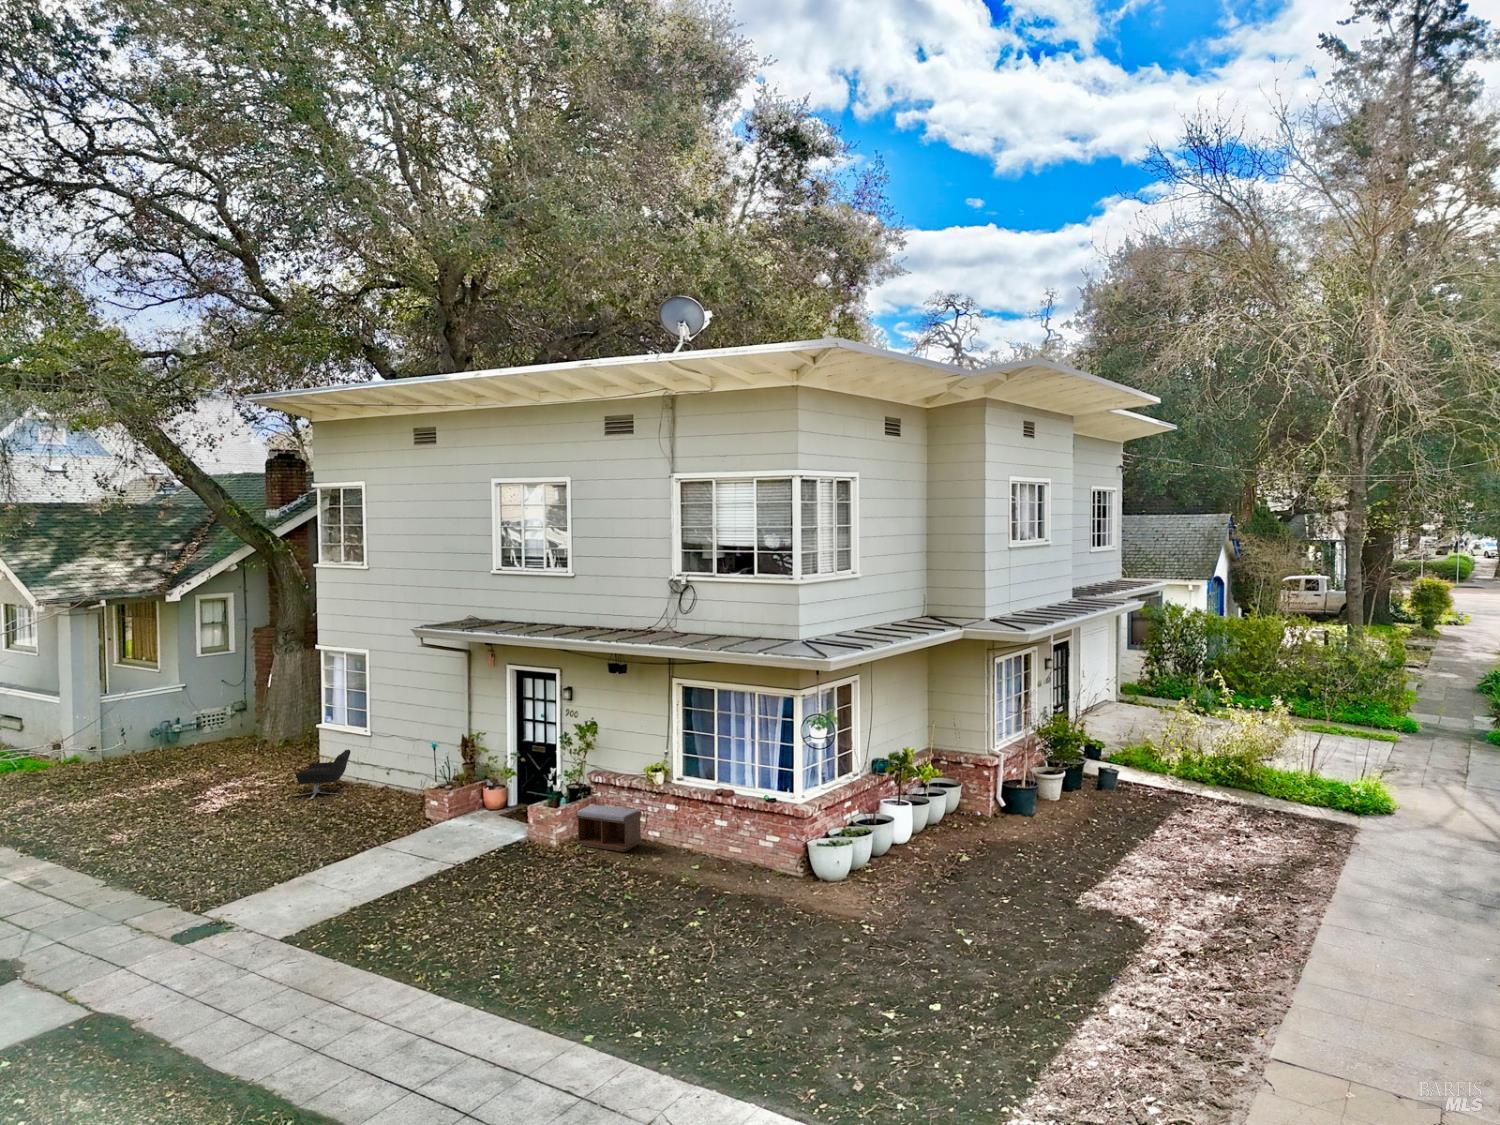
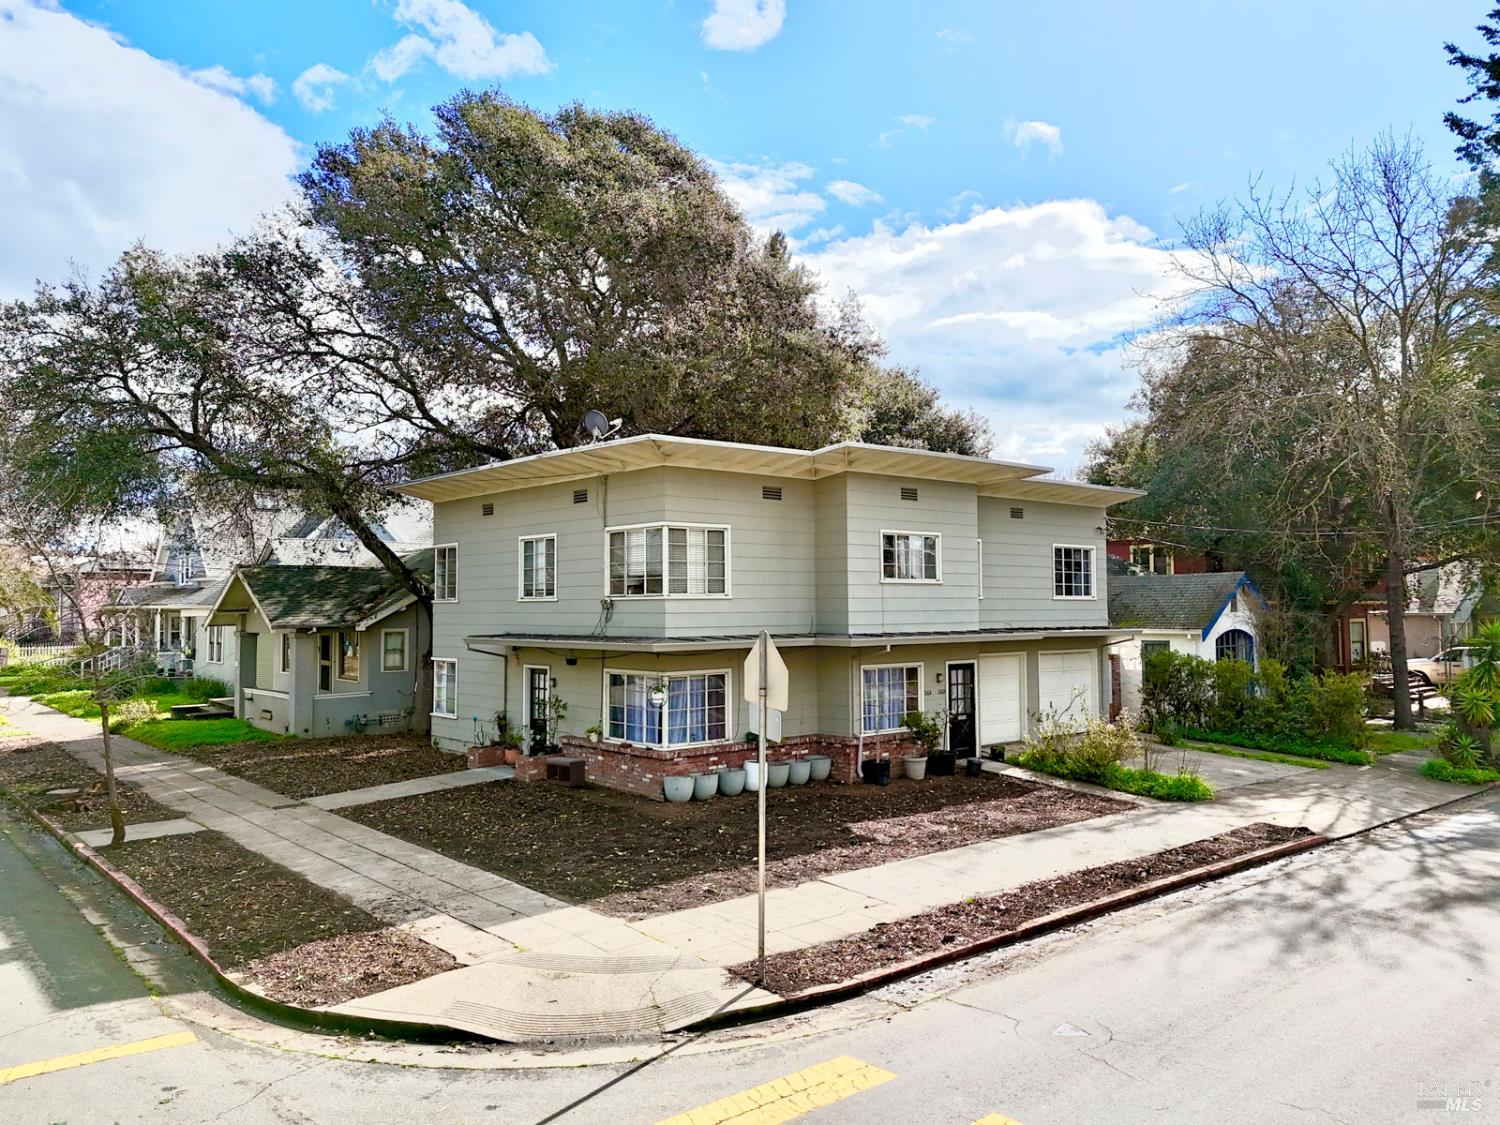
lounge chair: present [294,749,351,799] -> none [405,726,445,756]

